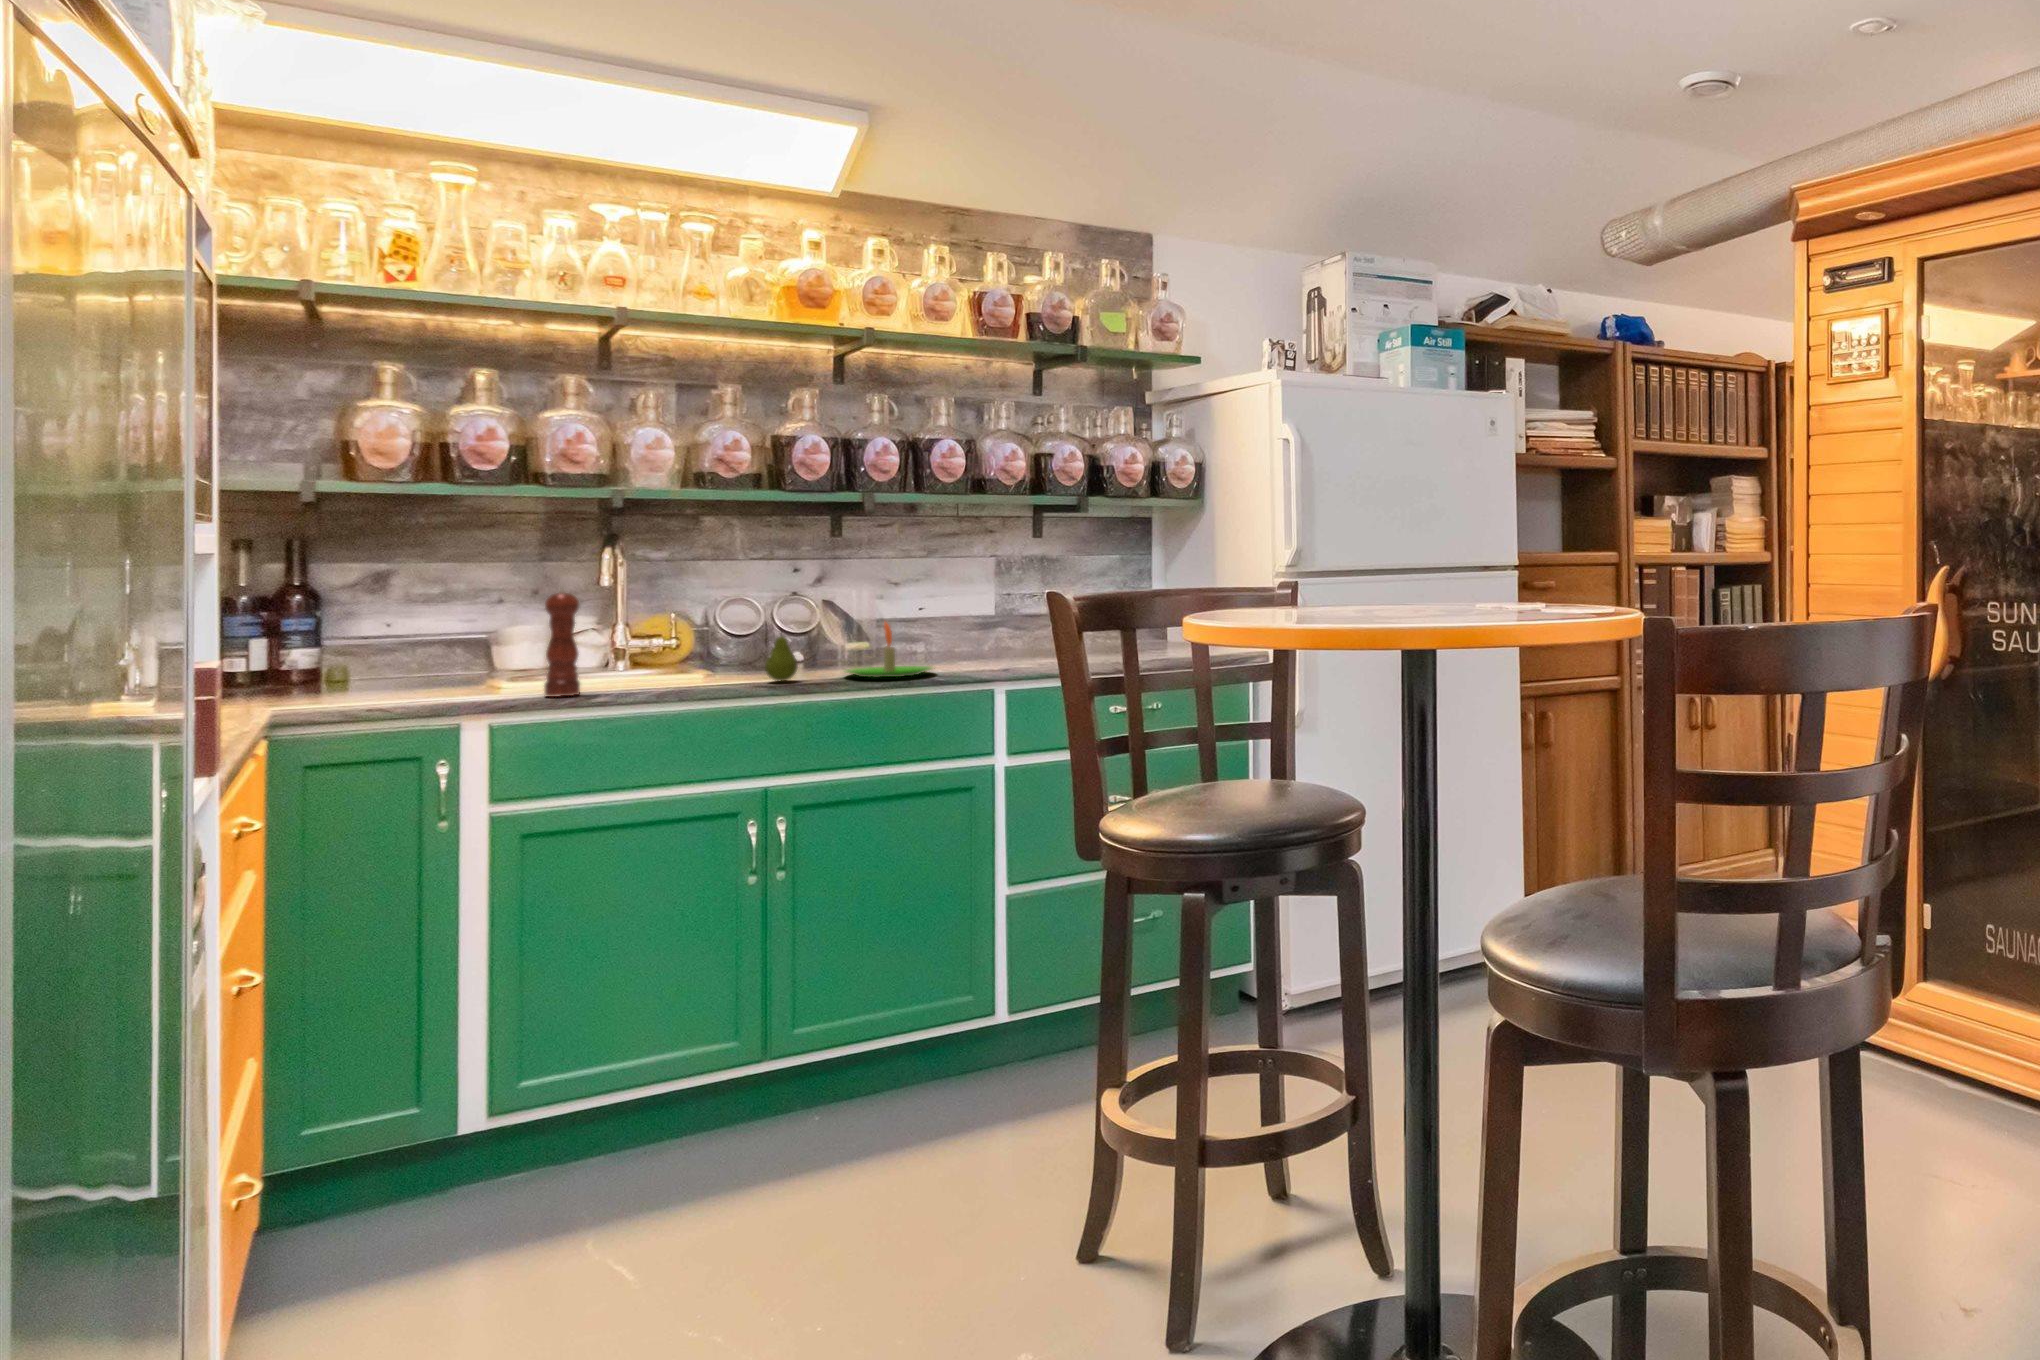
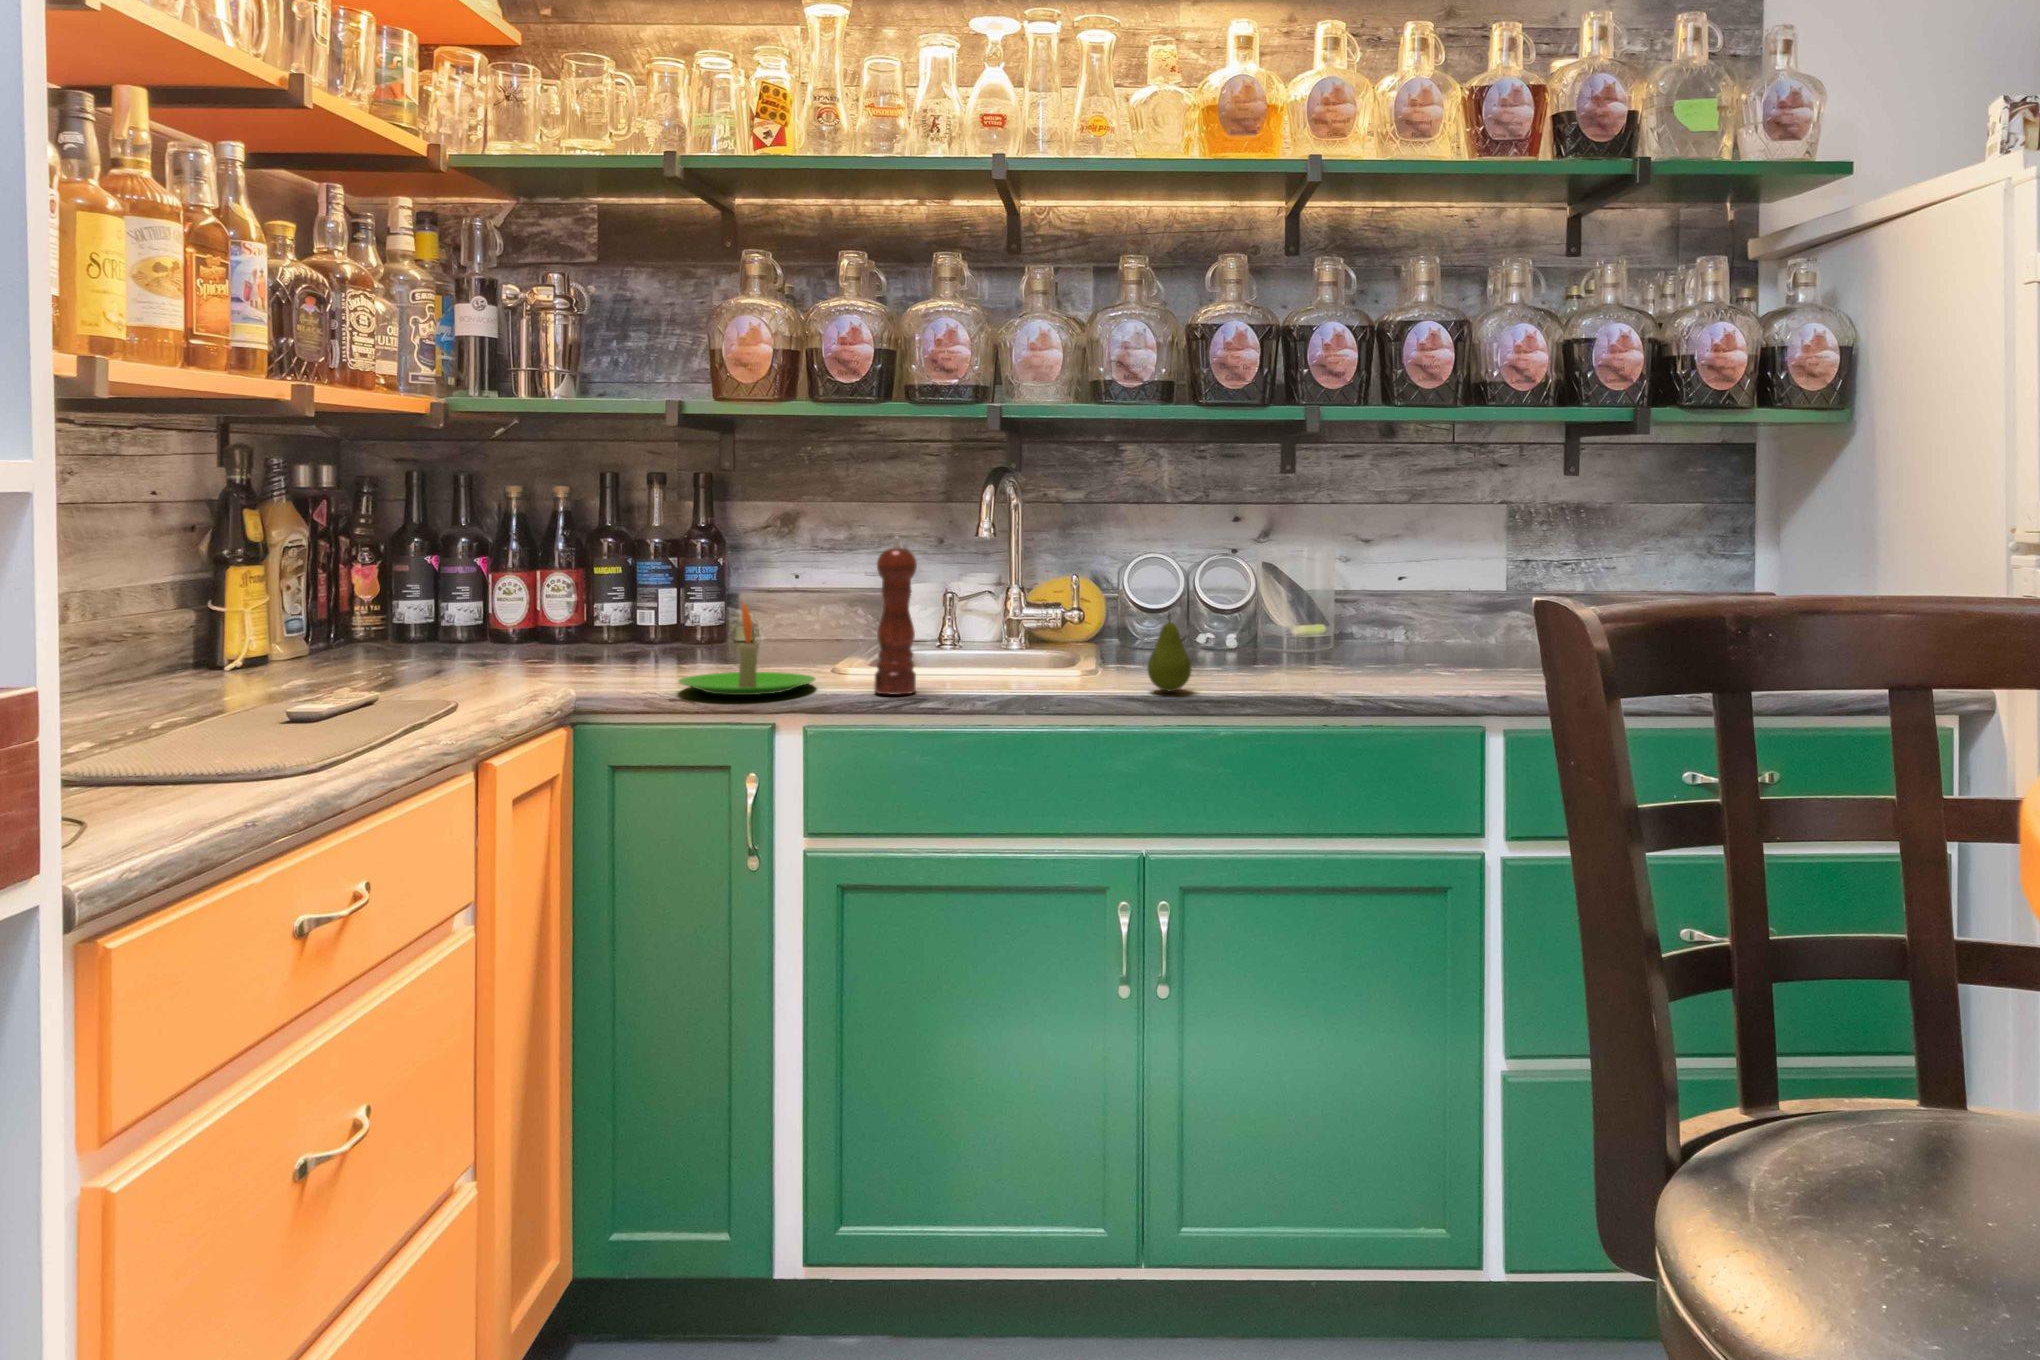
candle: present [845,622,935,677] -> present [679,603,815,695]

